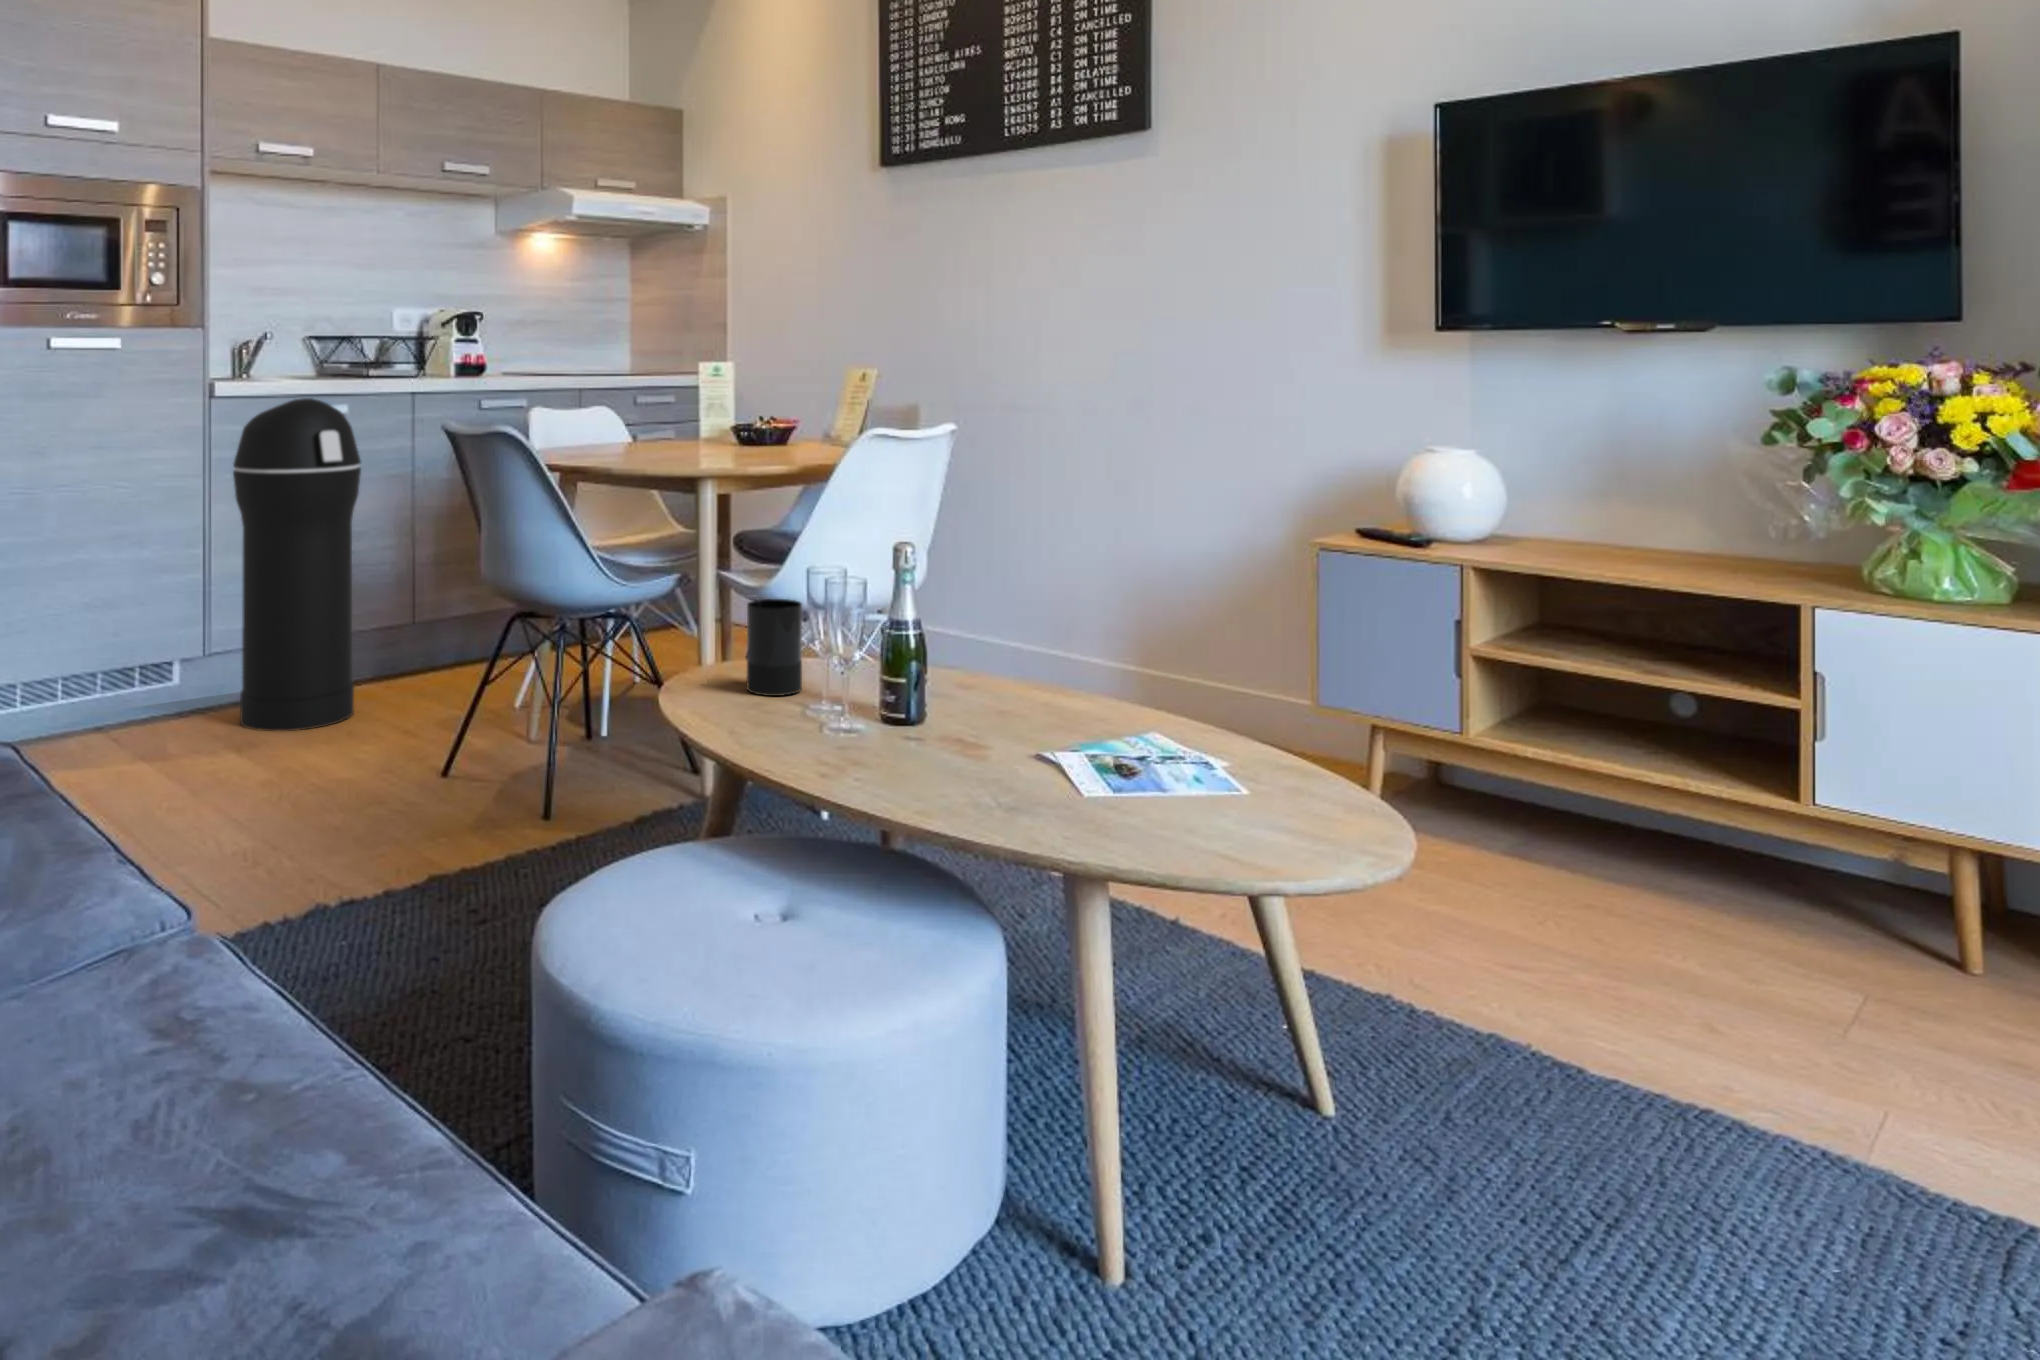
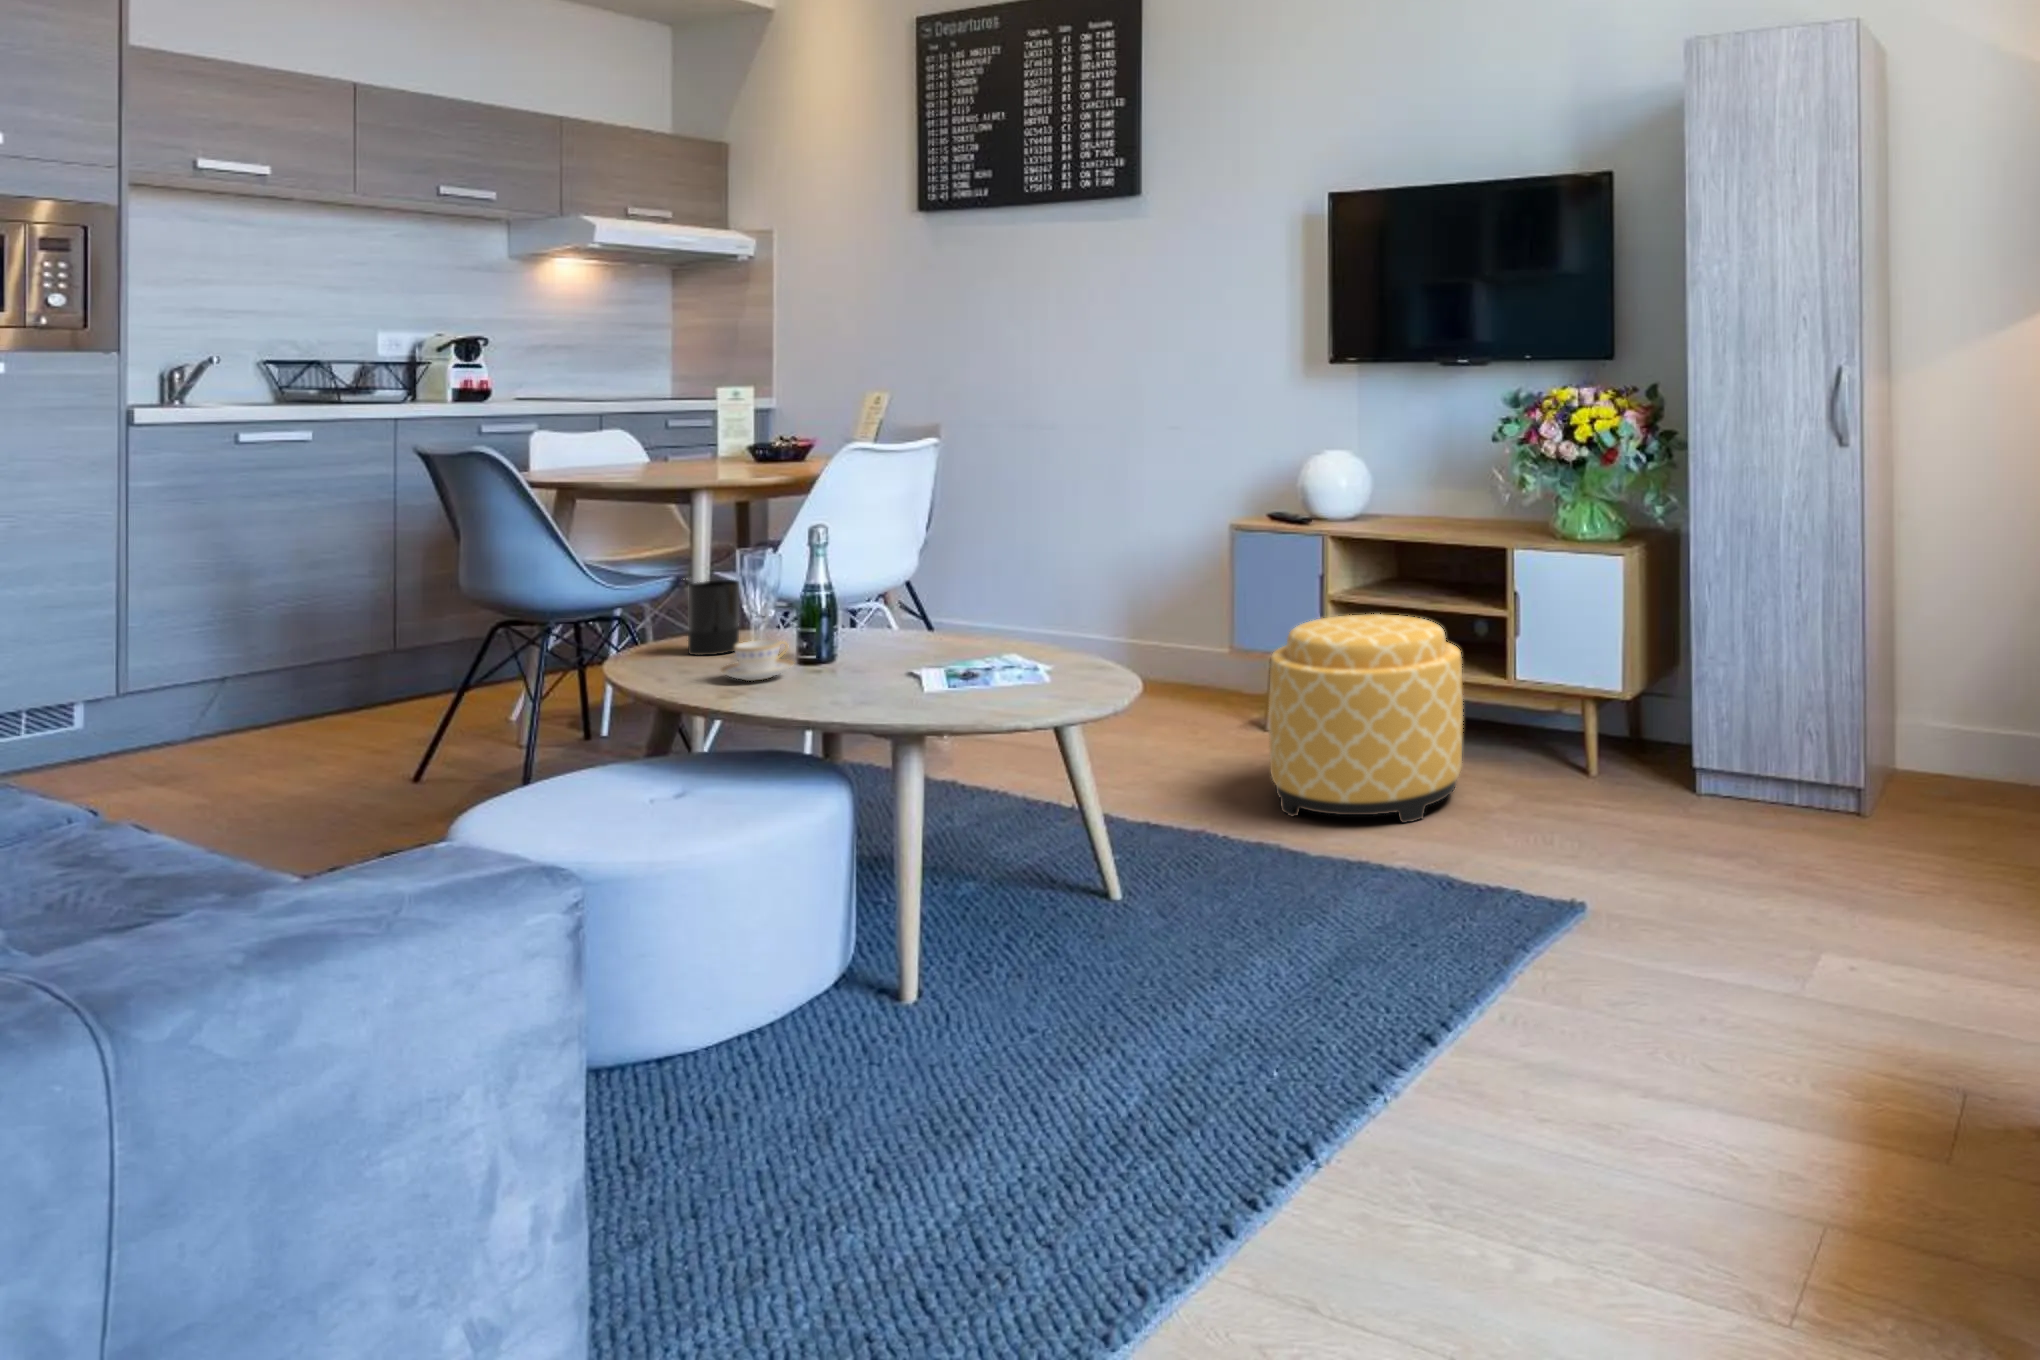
trash can: present [233,398,361,731] -> none [157,426,325,767]
ottoman: none [1453,690,1783,1033] -> present [1269,614,1463,823]
teacup: none [811,692,898,749] -> present [721,640,793,681]

